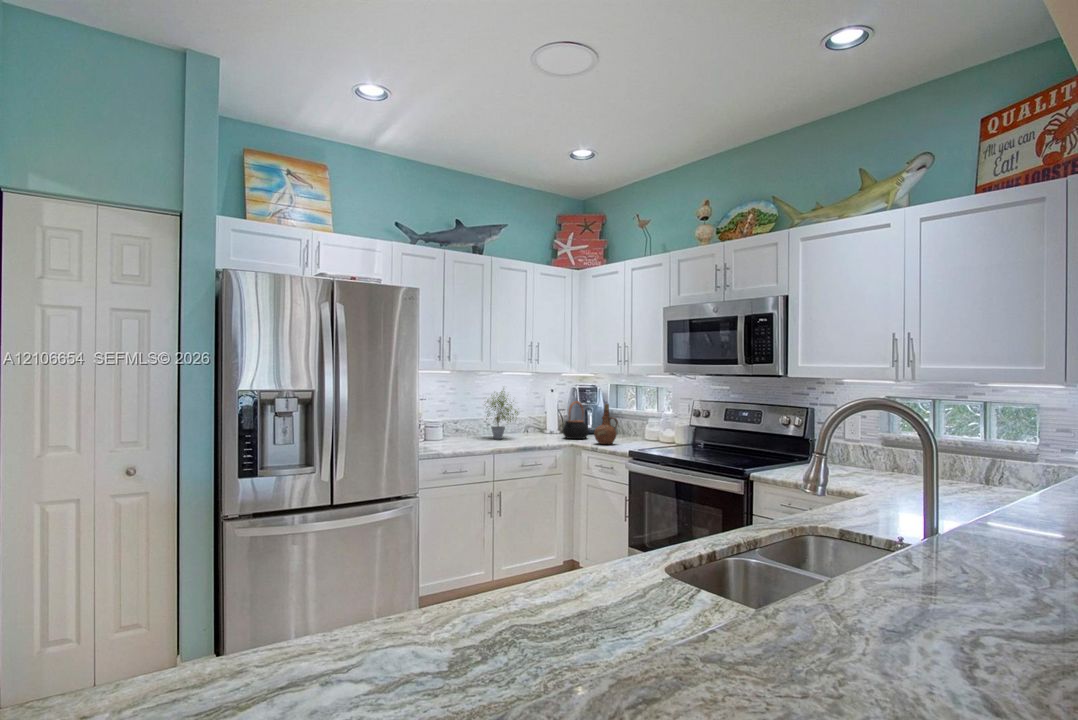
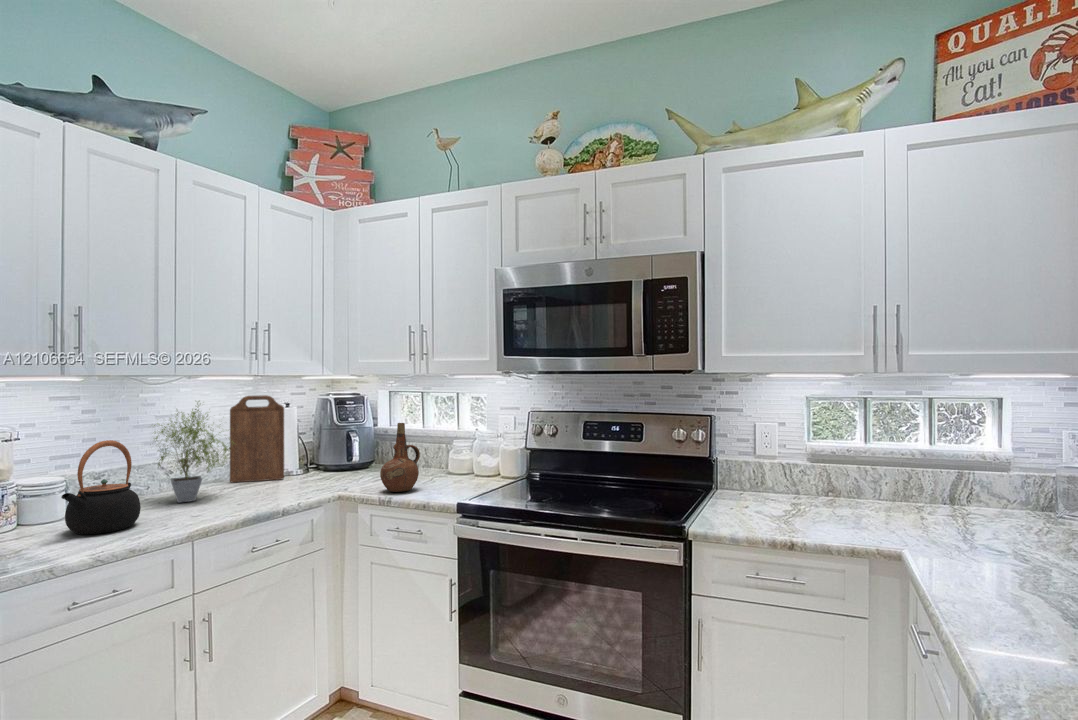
cutting board: none [521,385,550,435] -> present [230,395,284,482]
teapot: present [563,401,589,439] -> present [61,440,140,534]

